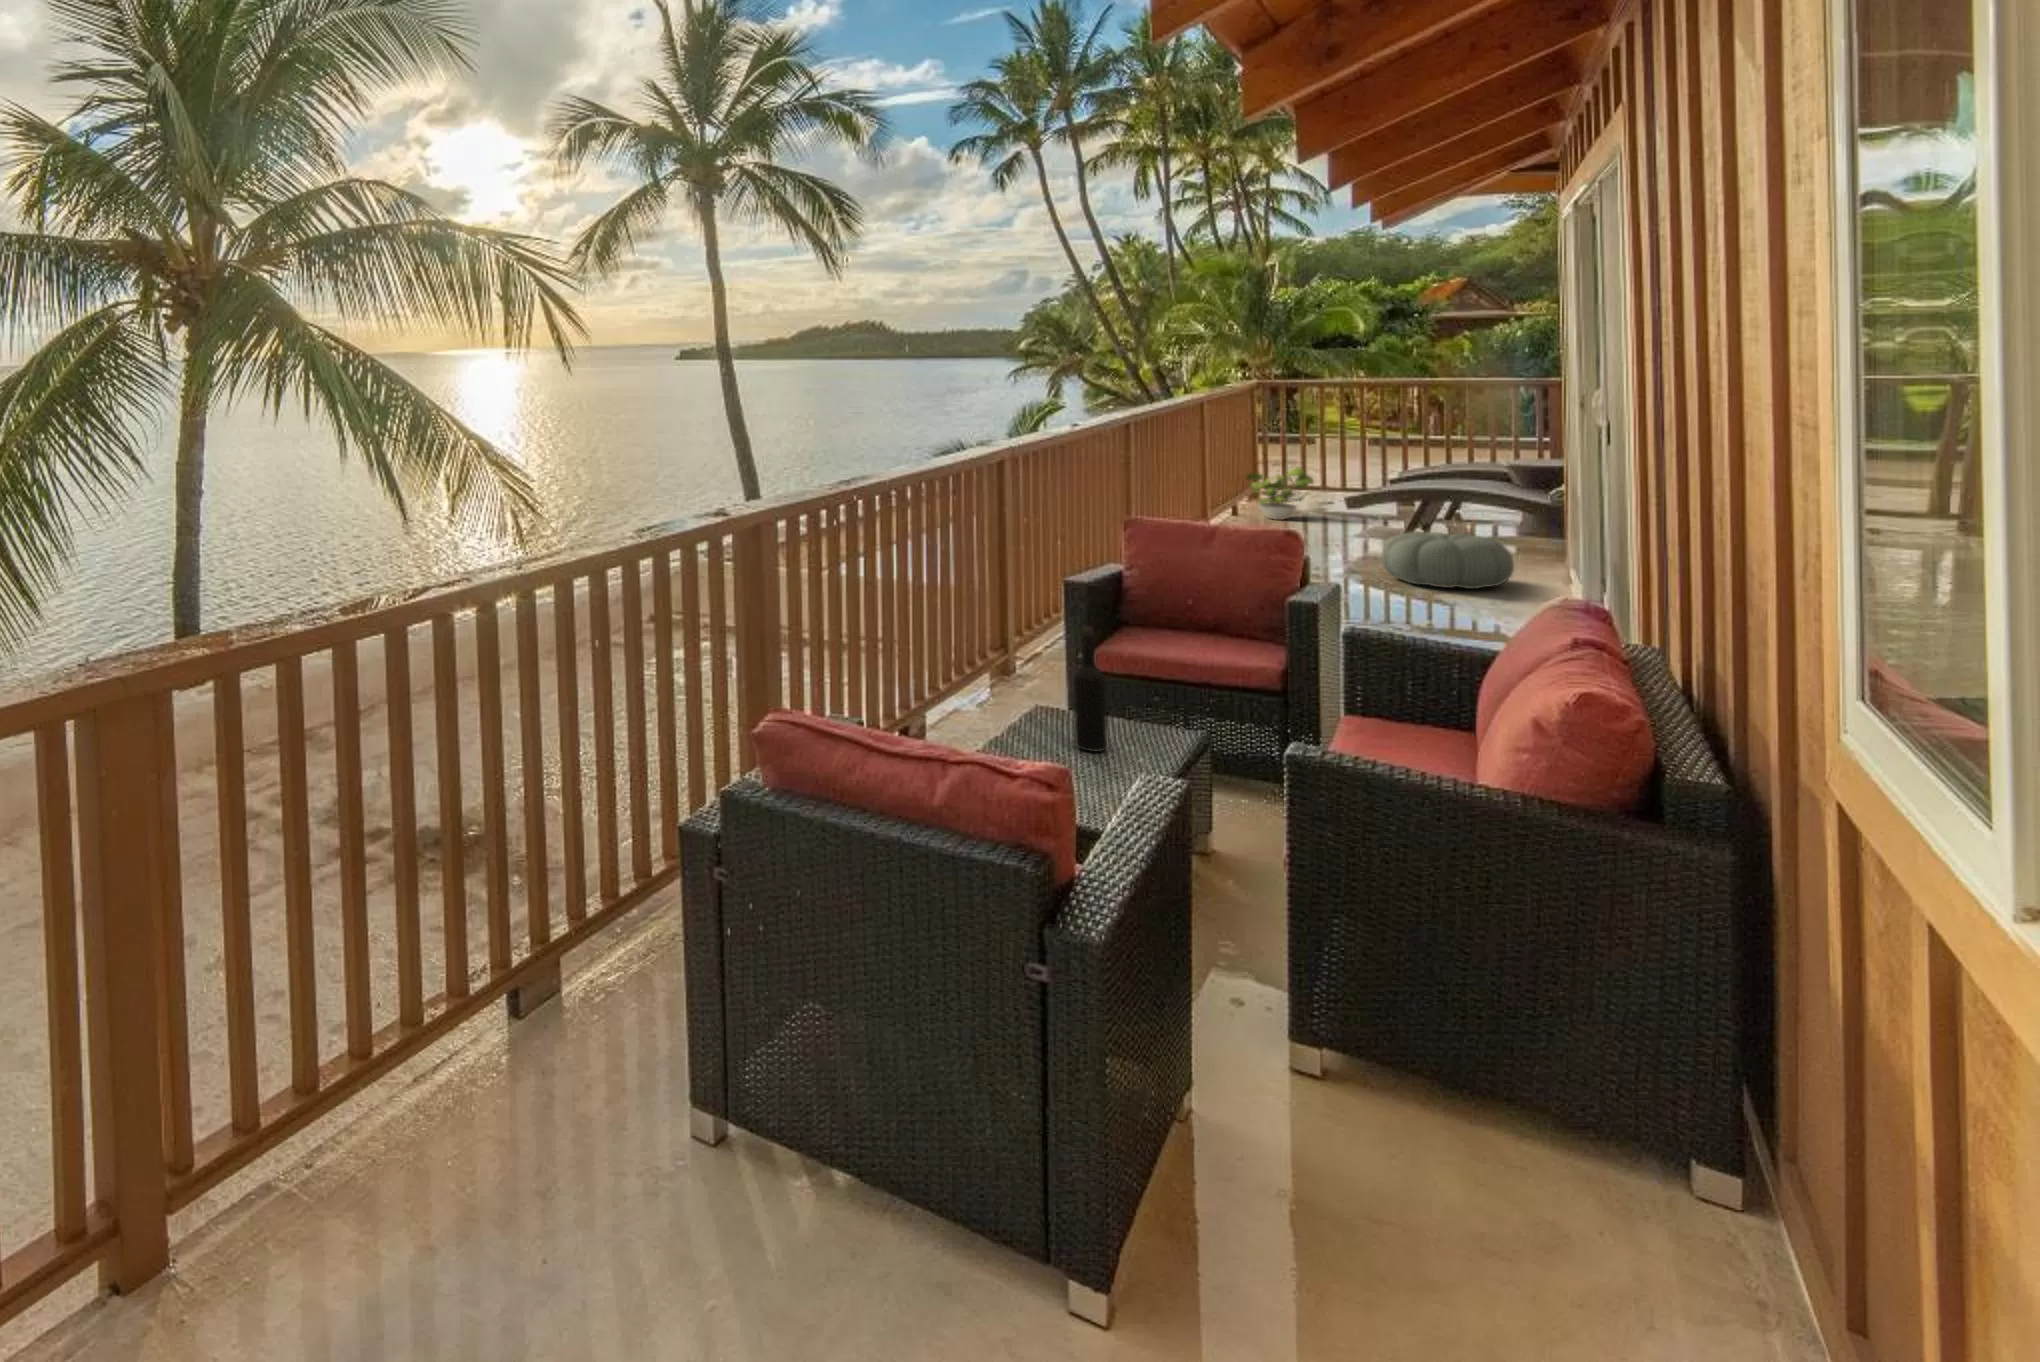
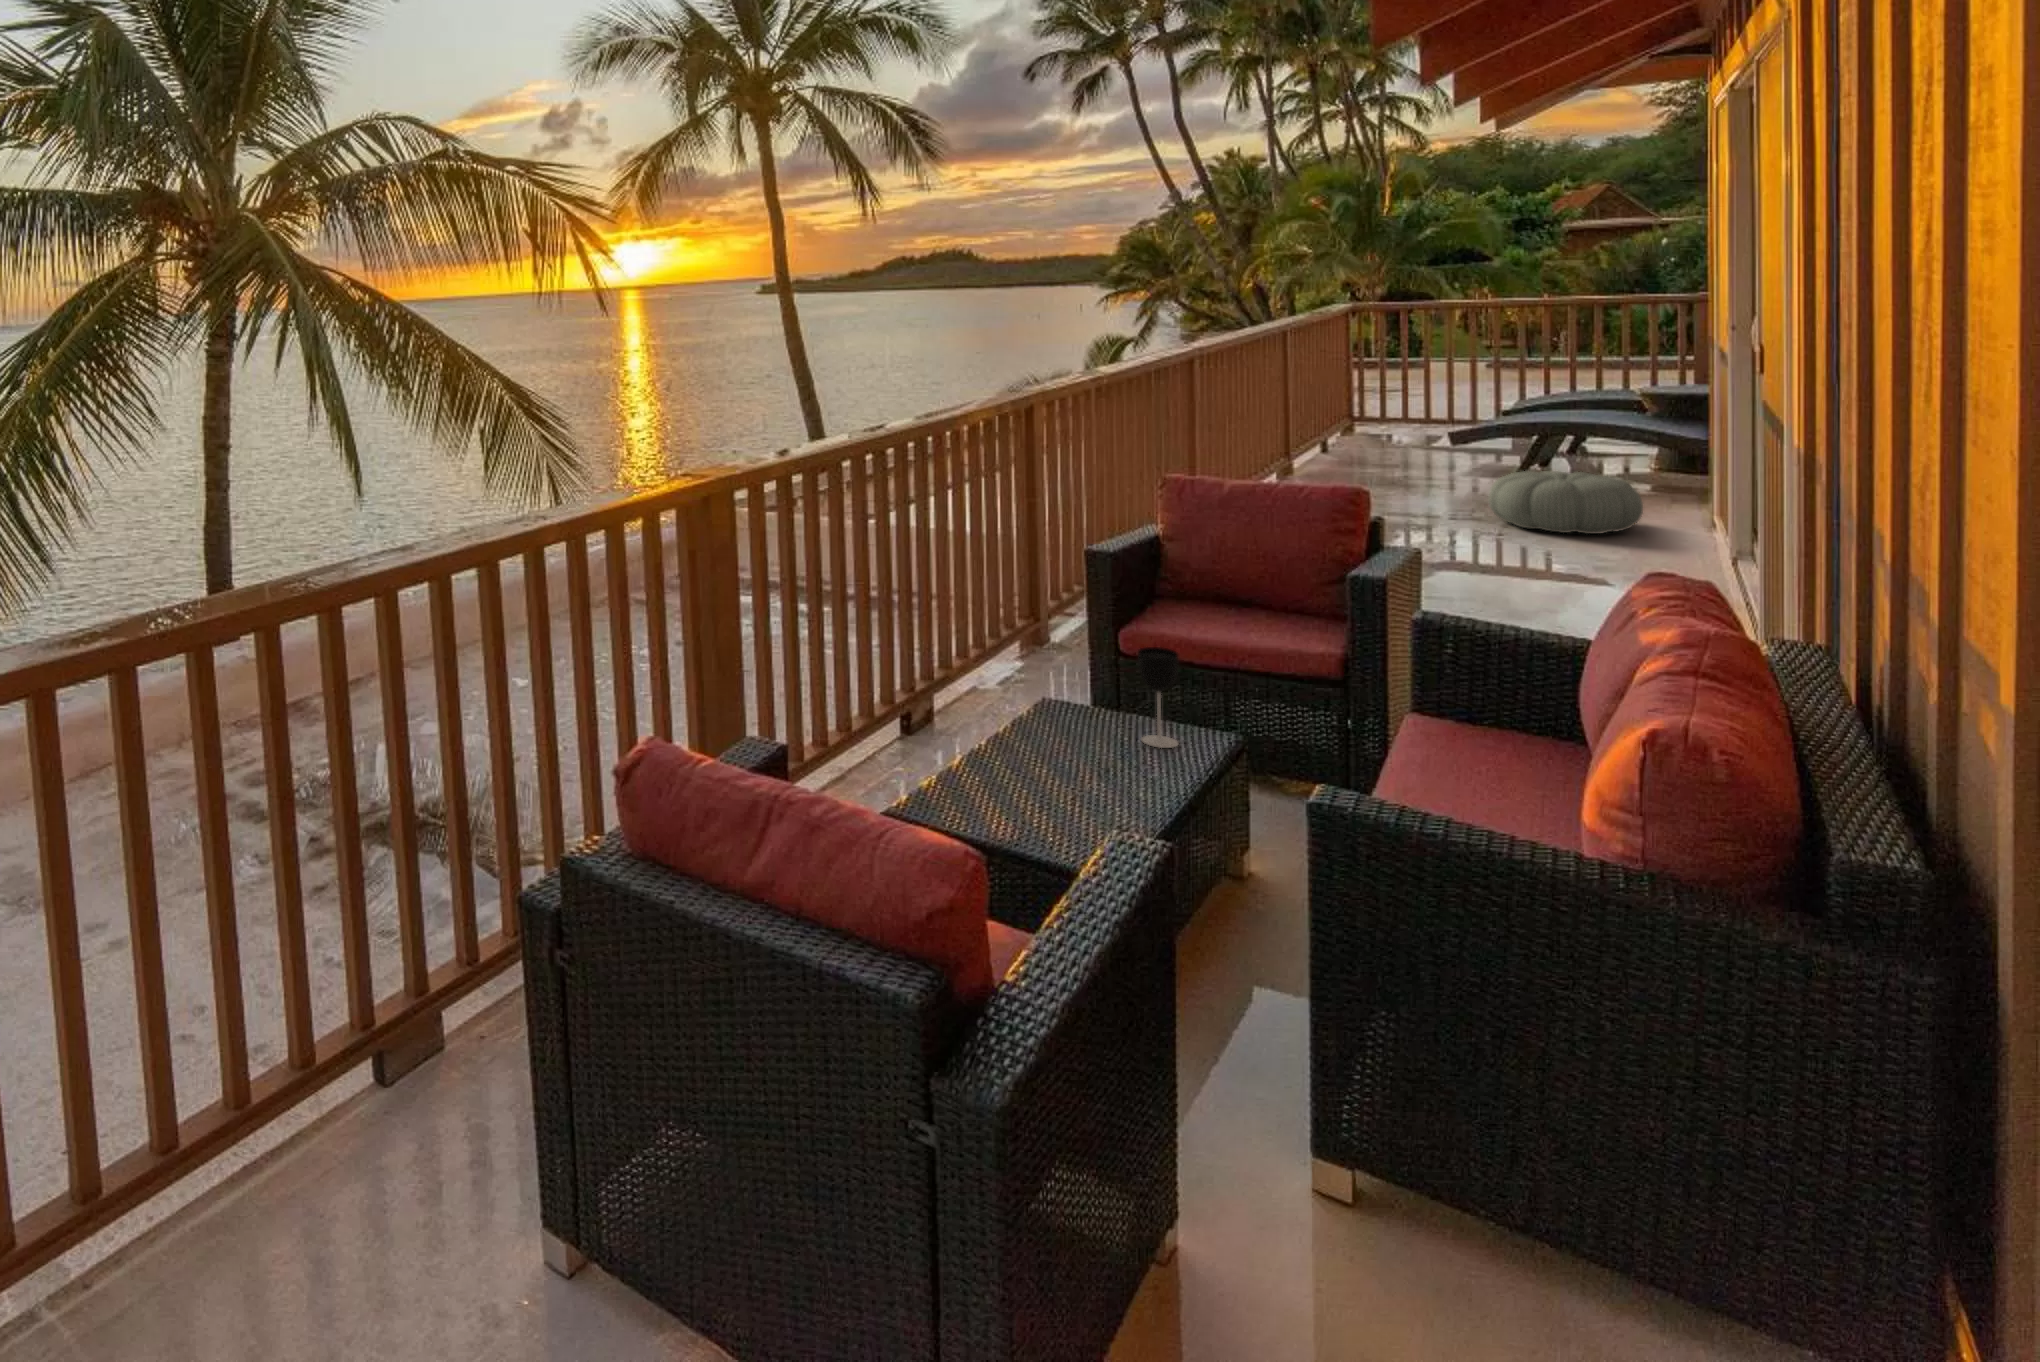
potted plant: present [1246,468,1313,520] -> none [1341,397,1417,453]
wine bottle: present [1074,627,1107,752] -> none [1087,620,1125,764]
wine glass: none [1114,653,1150,740] -> present [1138,647,1178,748]

